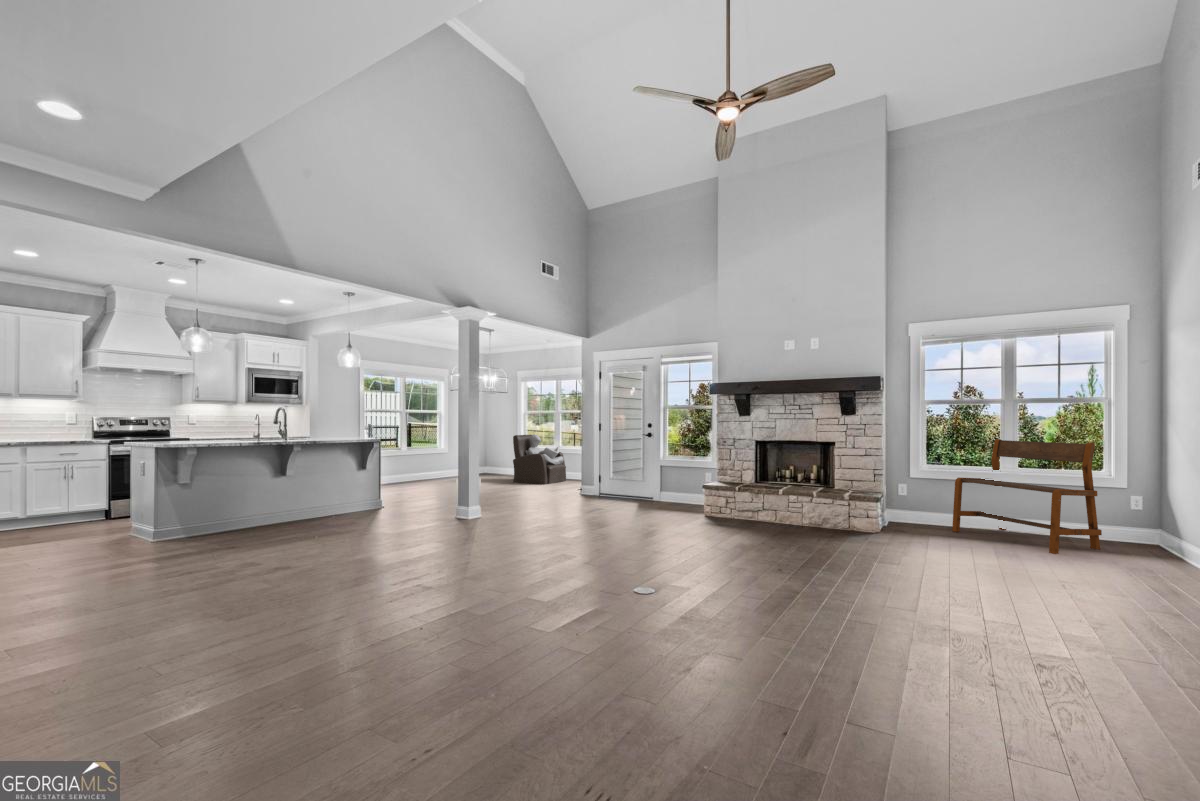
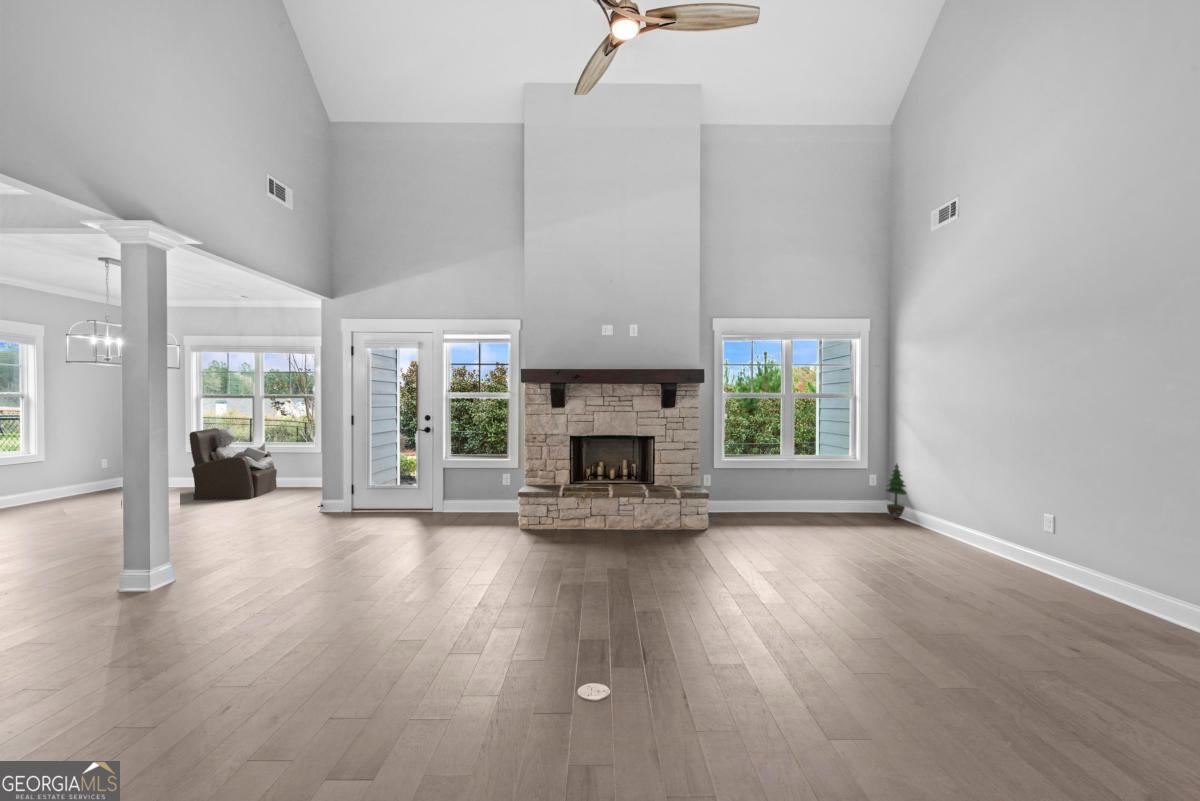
bench: present [952,439,1102,554] -> none [753,427,866,531]
potted tree: none [1136,483,1171,553] -> present [886,464,907,519]

